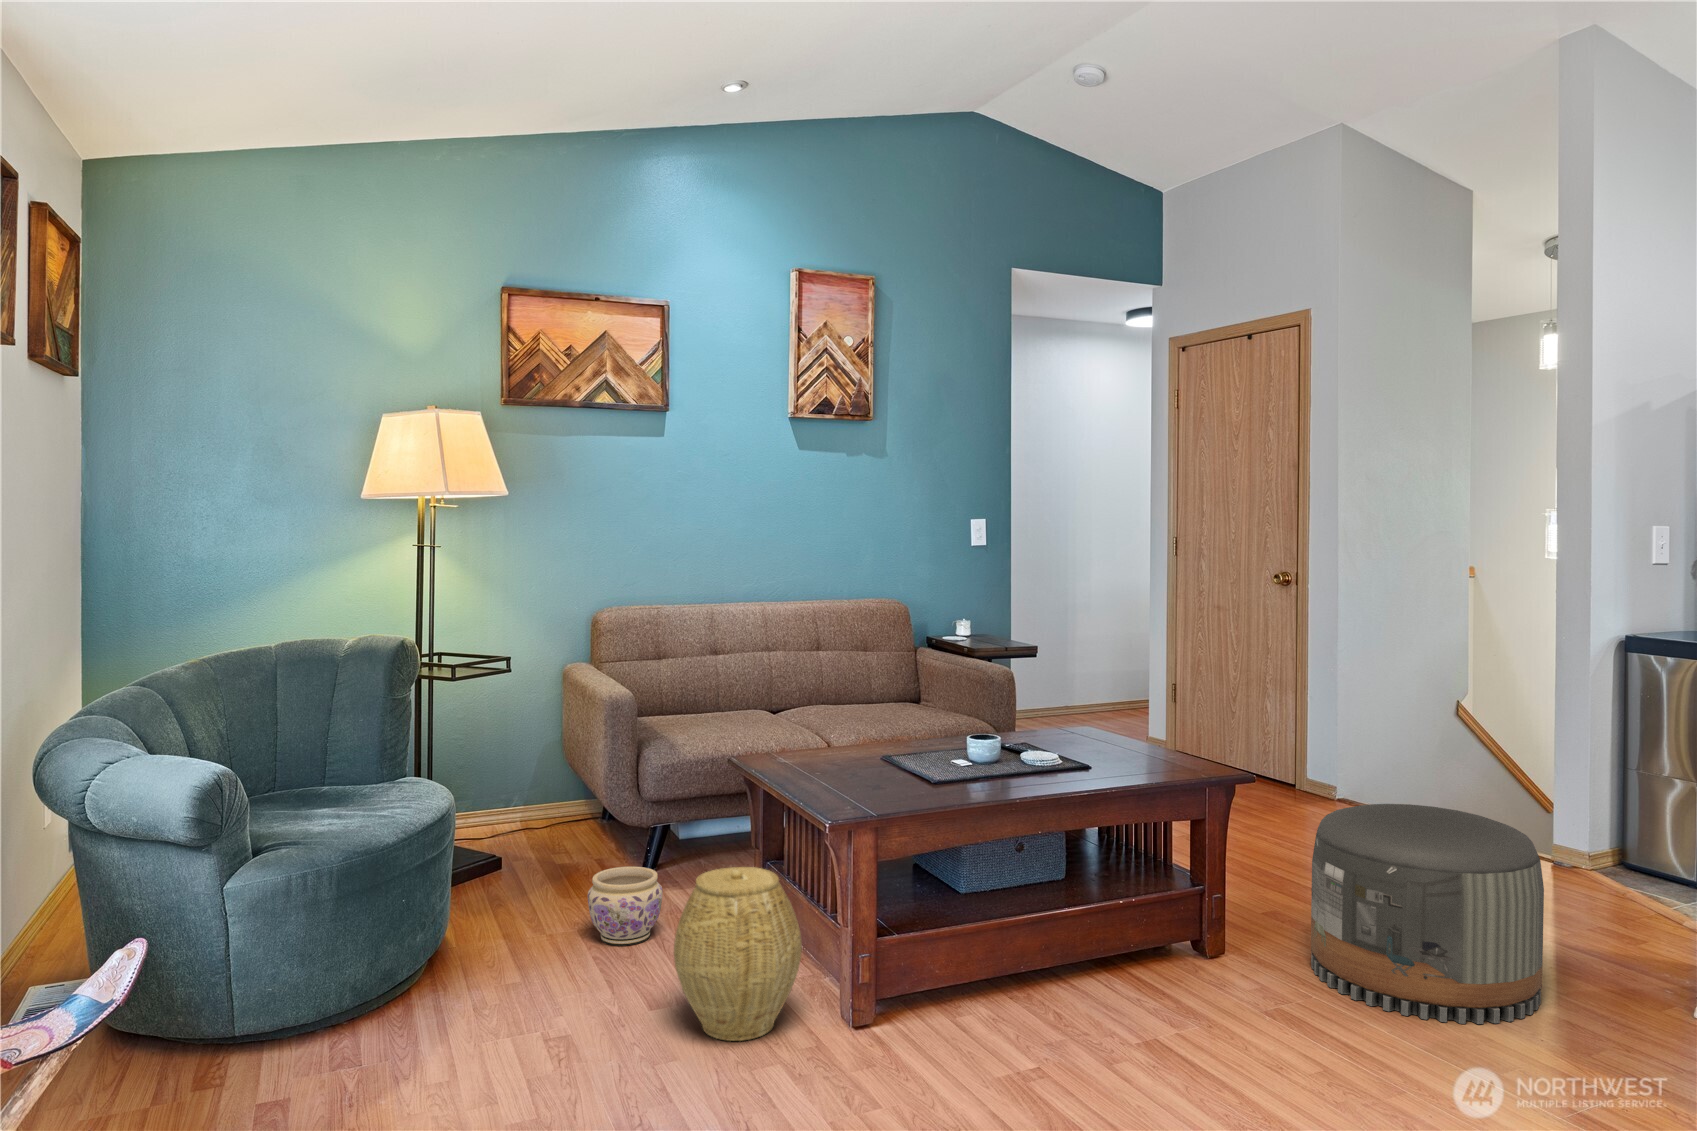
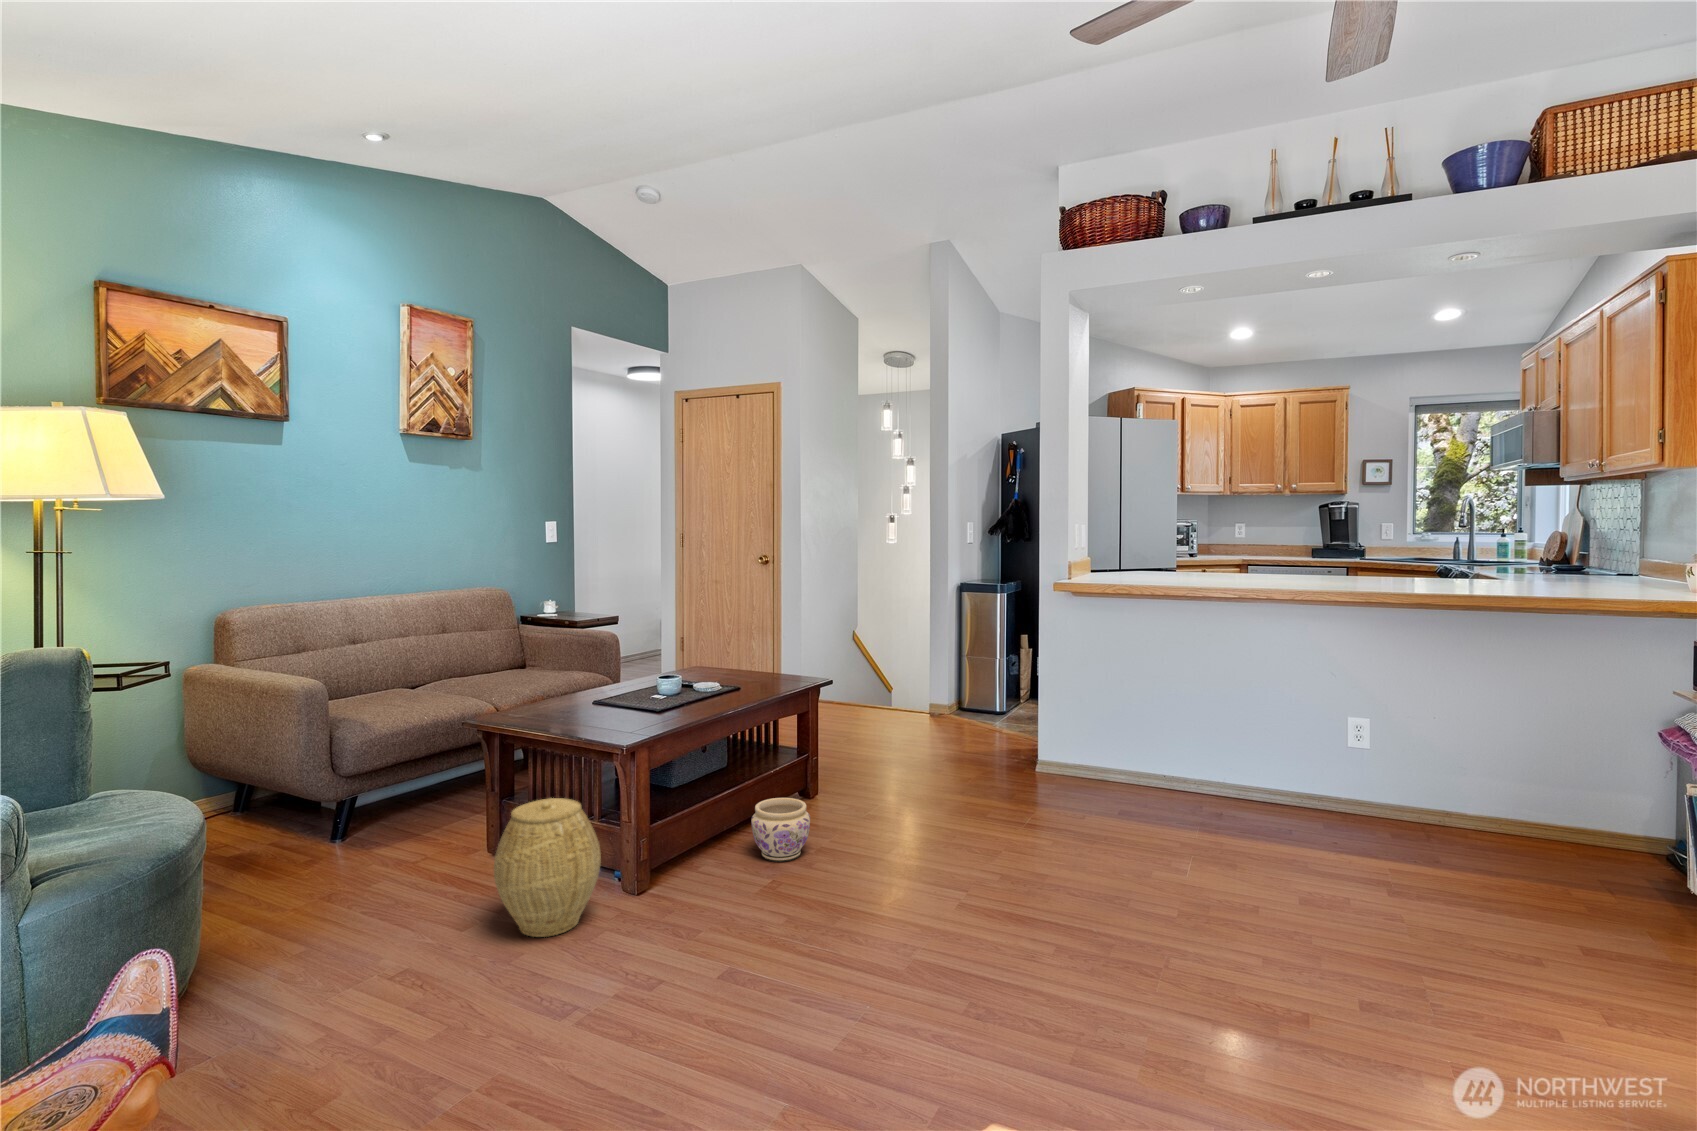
pouf: present [1311,804,1544,1024] -> none [868,689,988,809]
planter: present [588,866,663,946] -> present [751,798,810,862]

